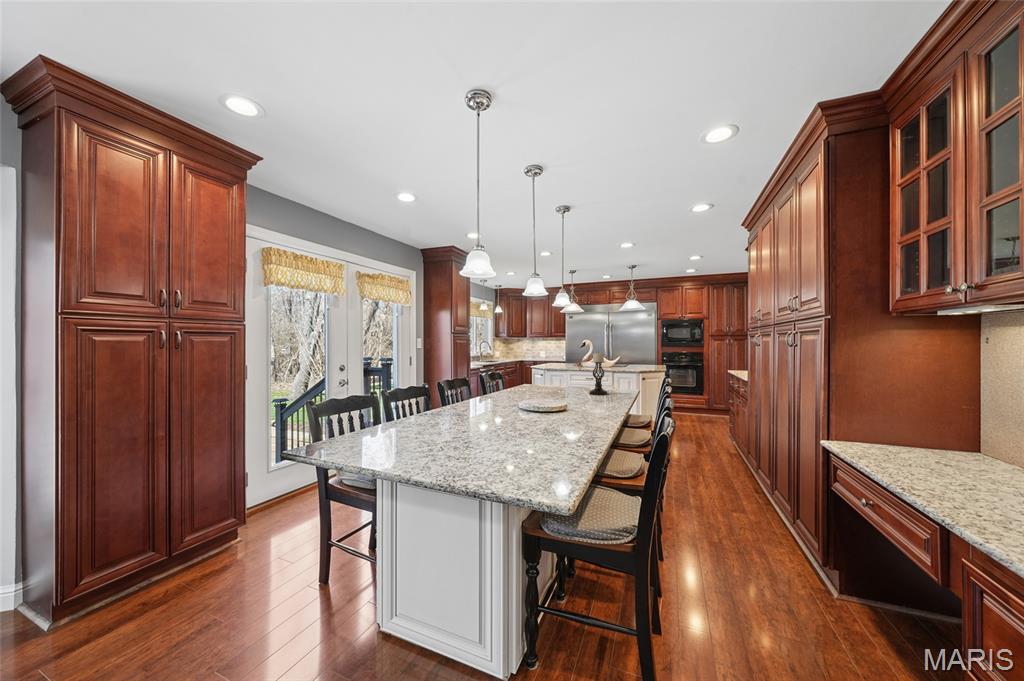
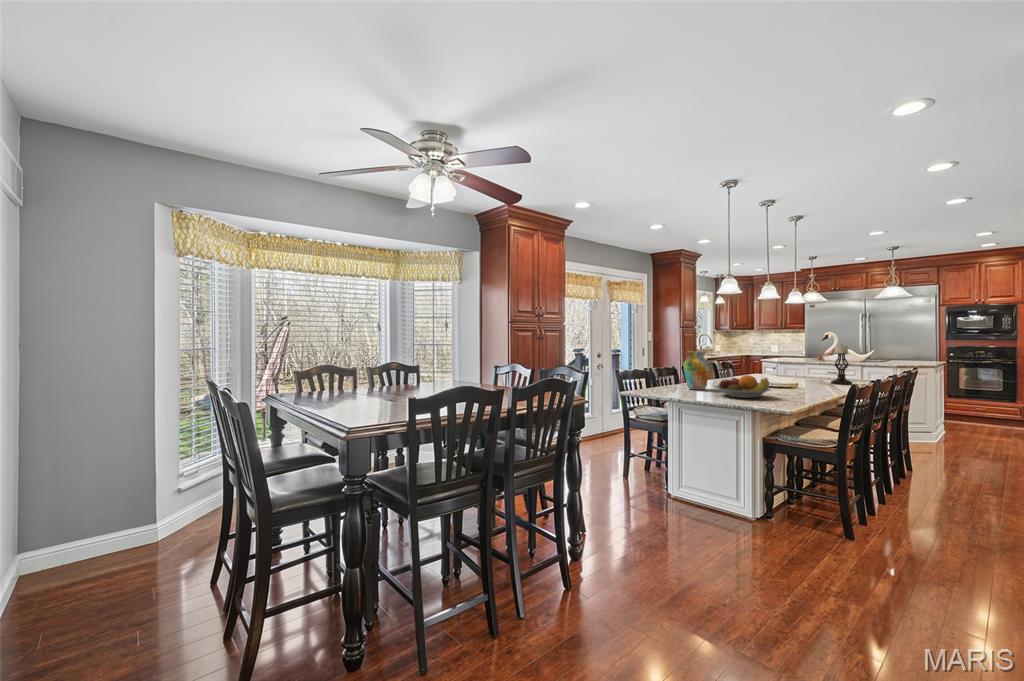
vase: none [429,364,462,417] -> present [684,351,710,390]
fruit bowl: none [461,397,530,430] -> present [714,375,771,398]

